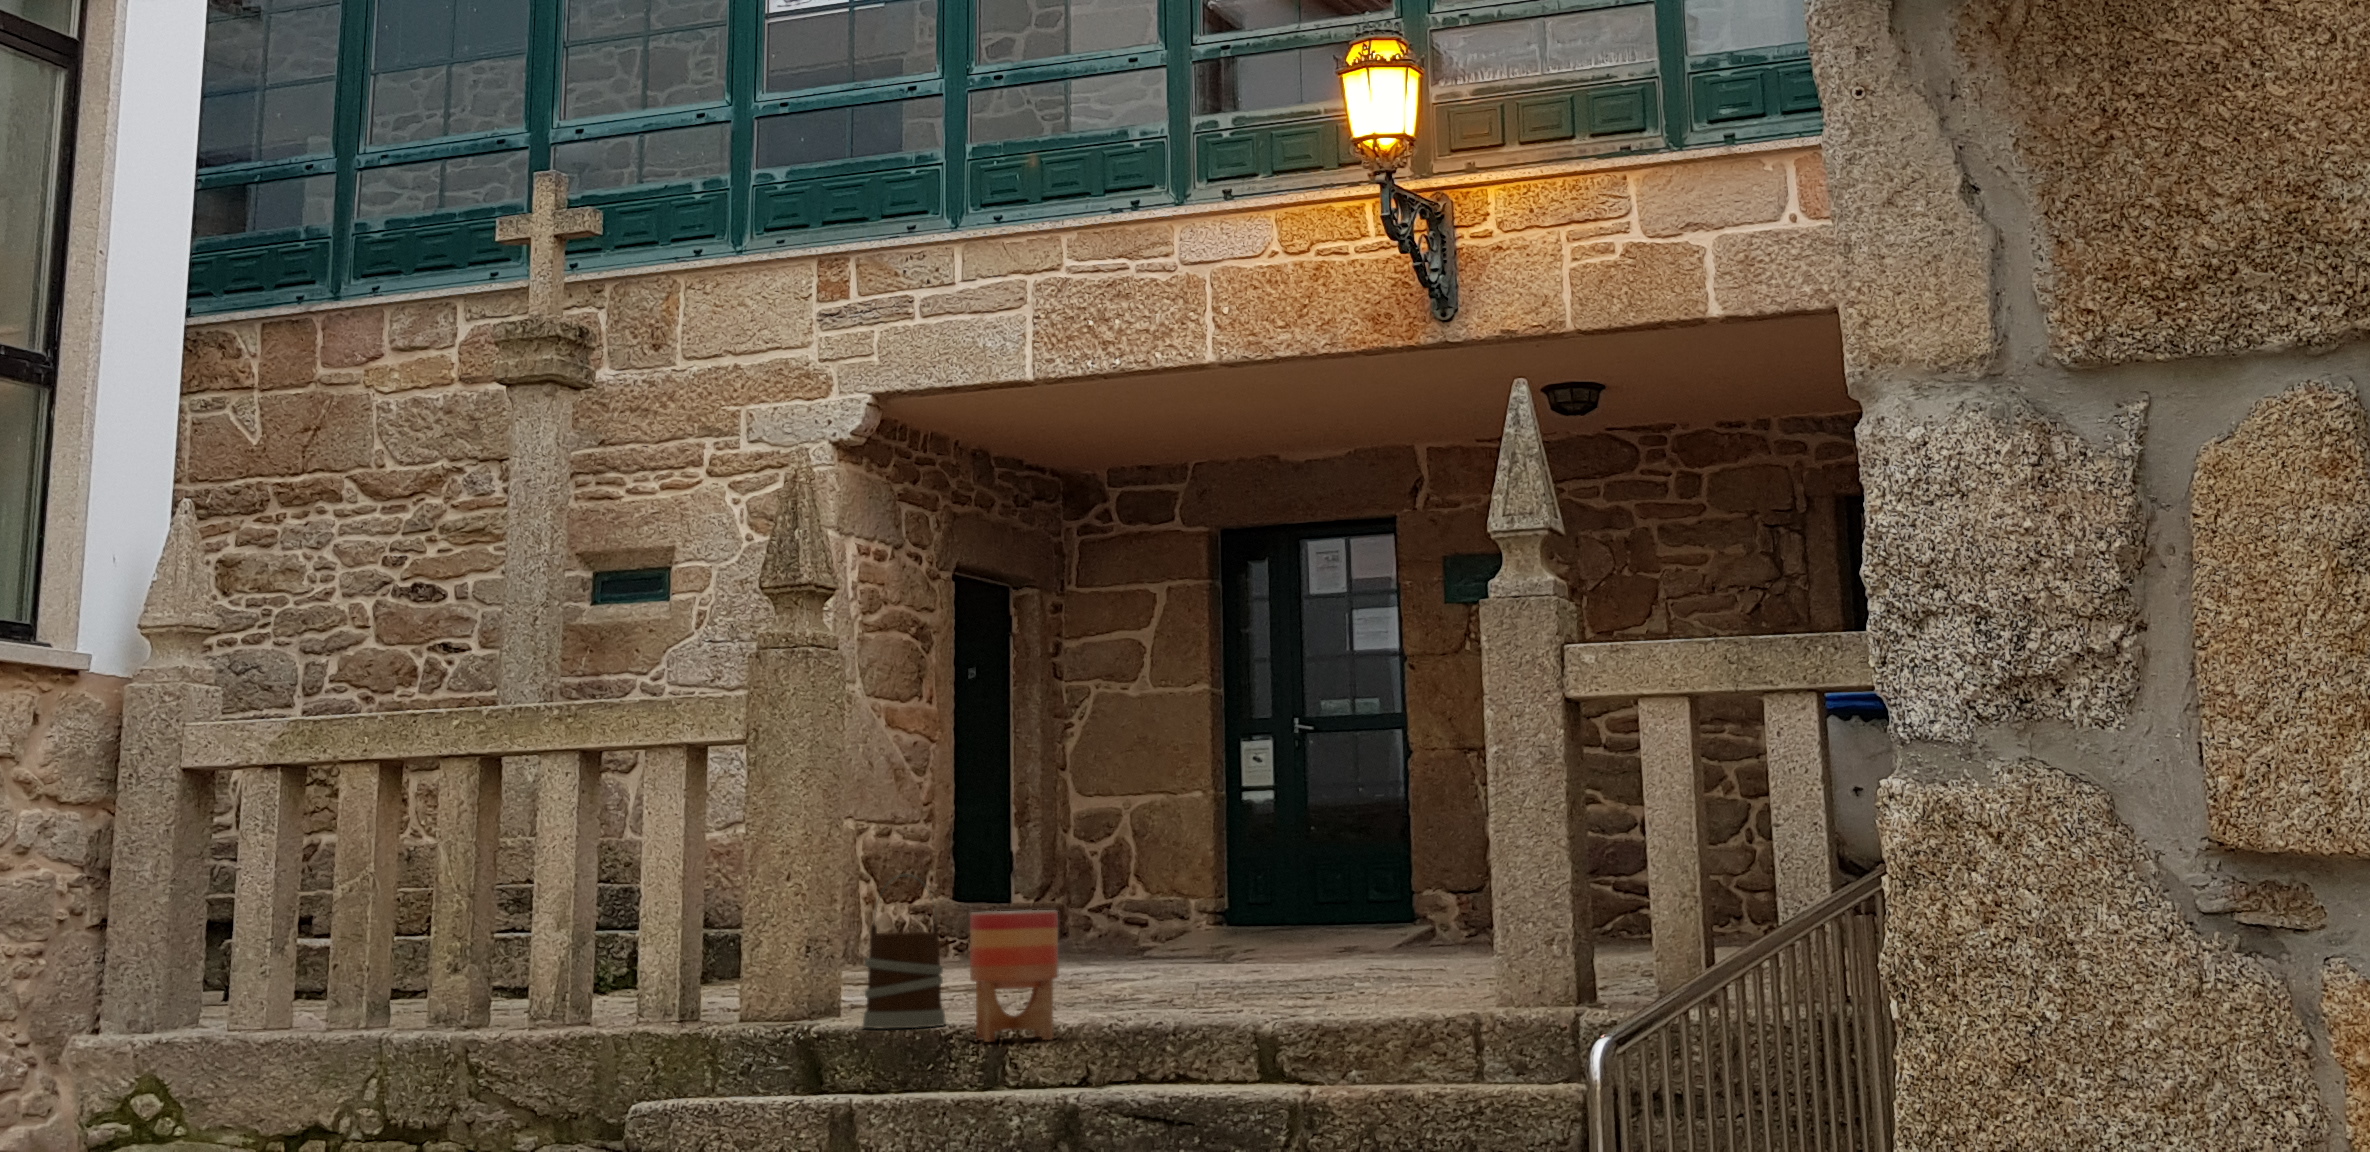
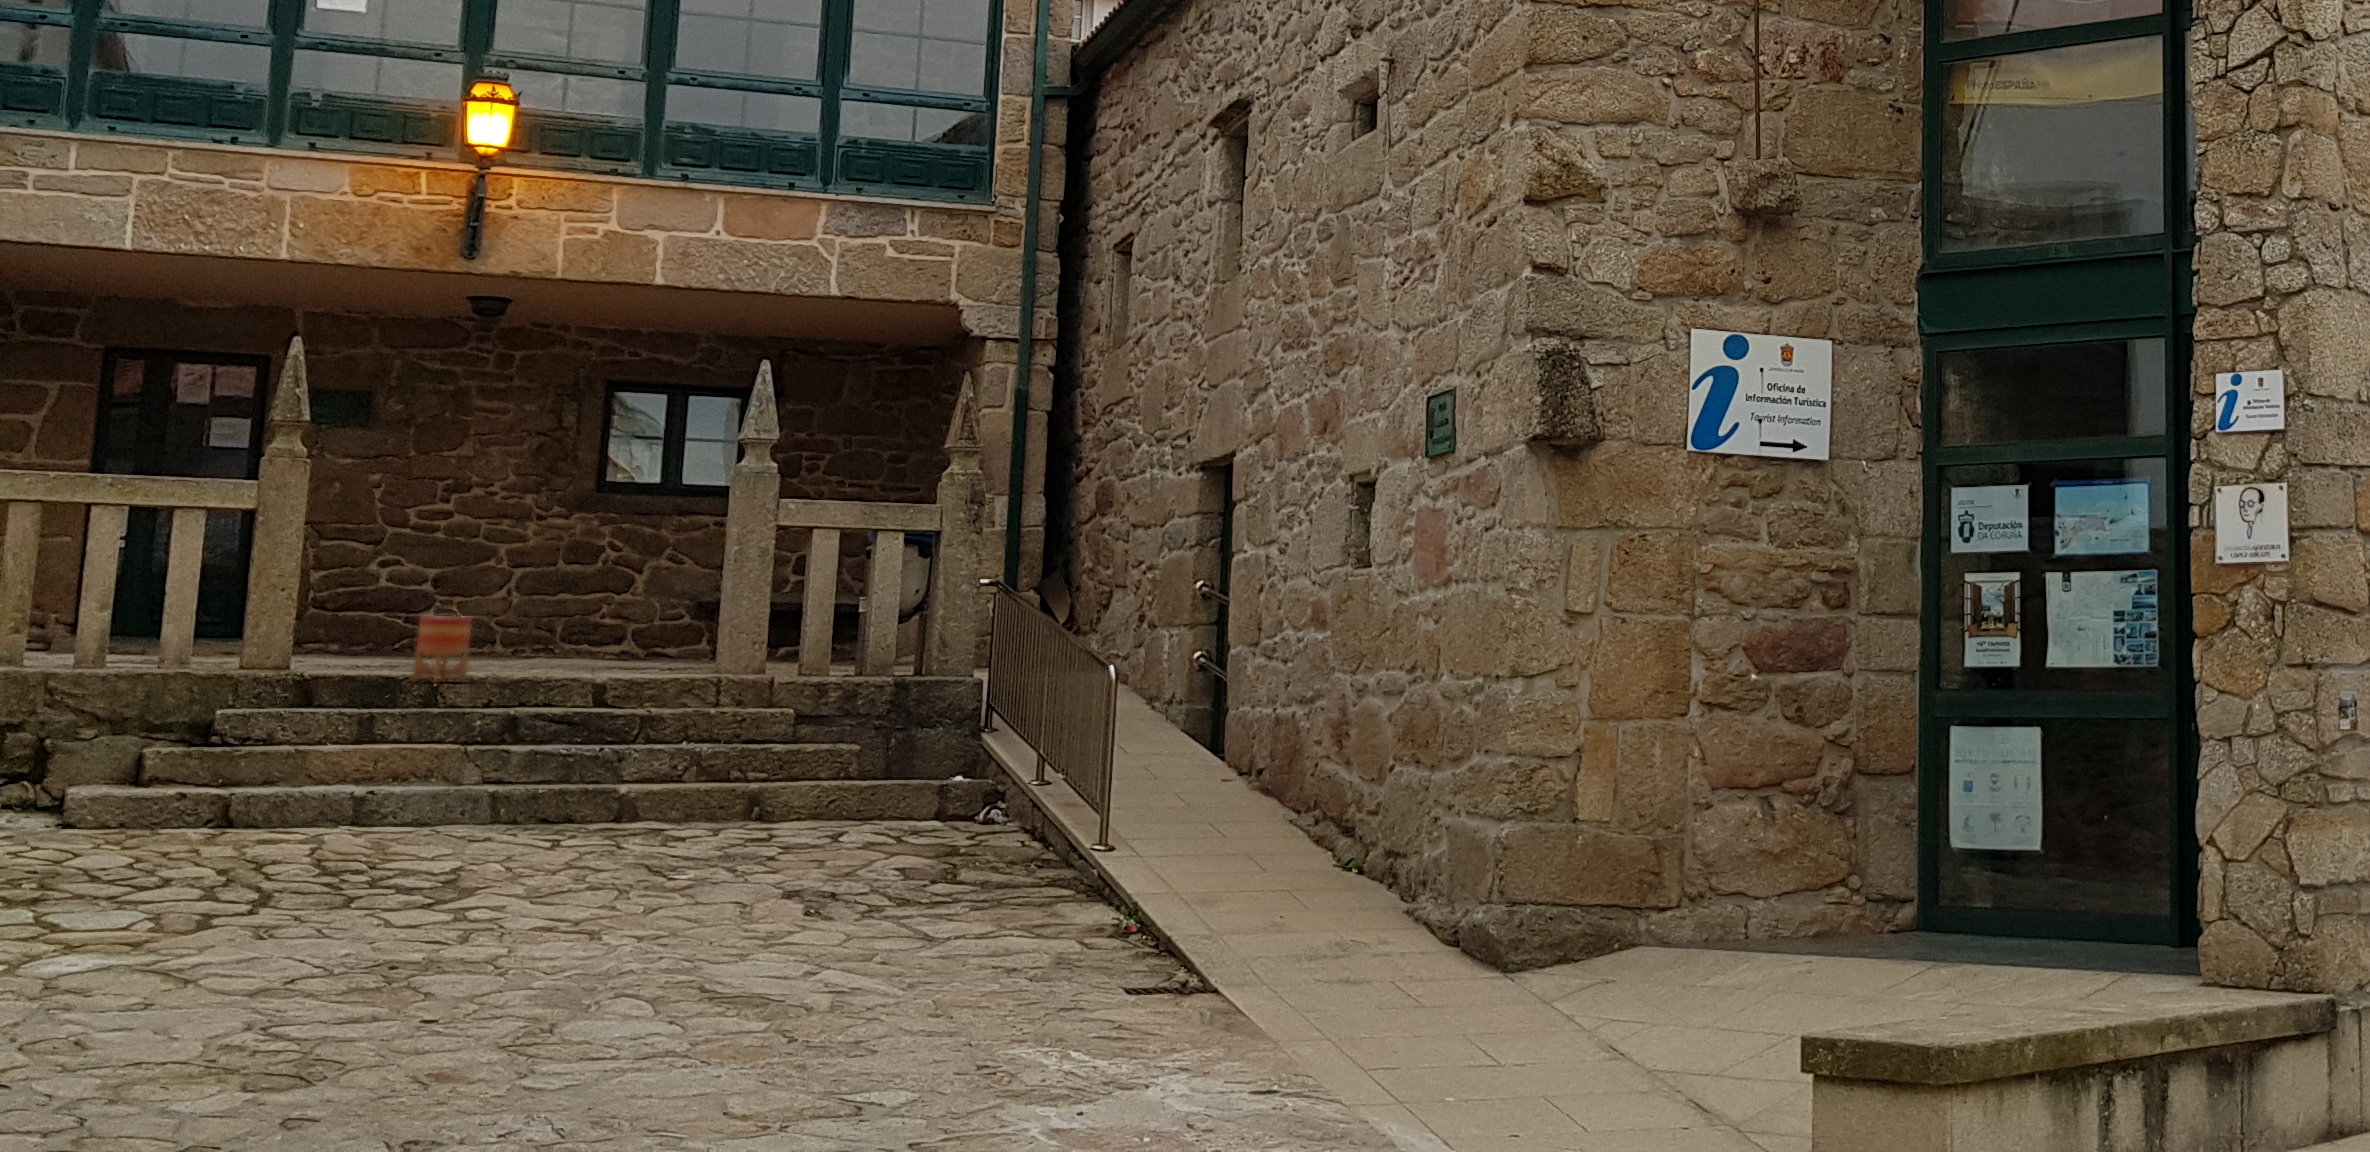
wooden bucket: present [863,874,946,1028] -> none [269,592,325,677]

